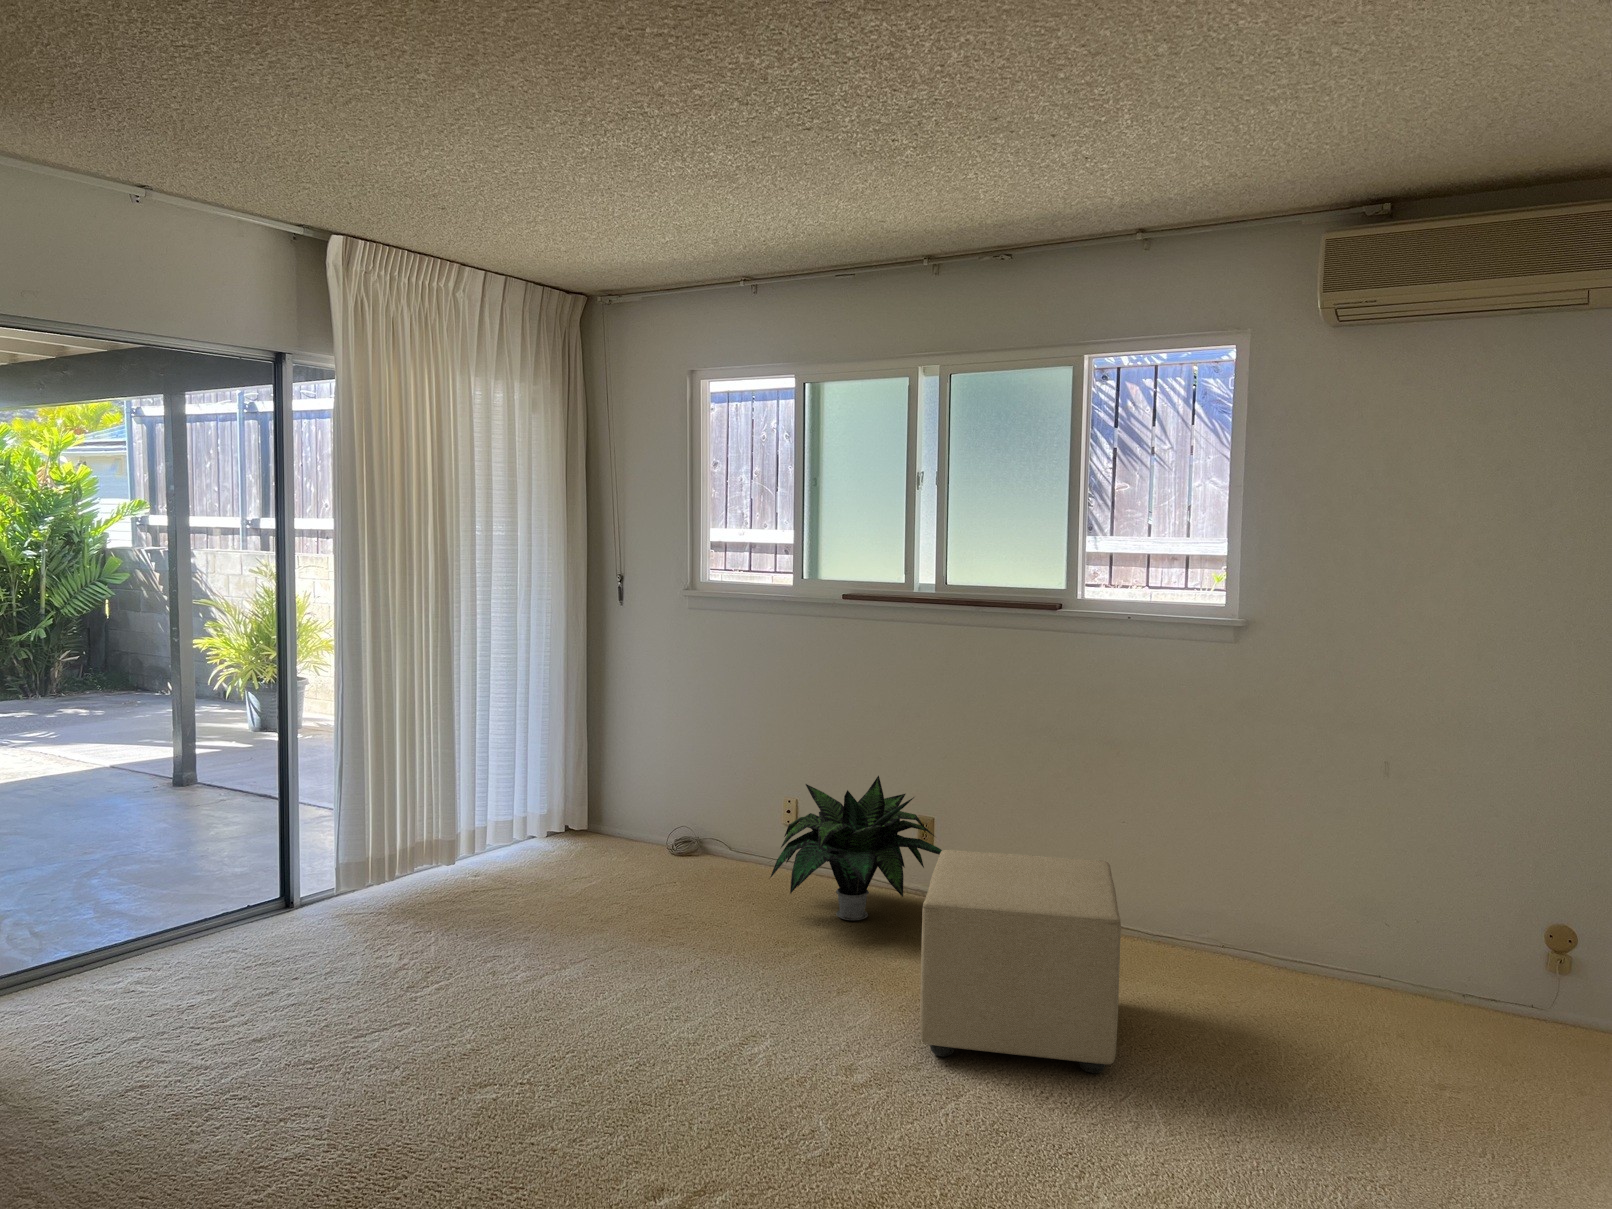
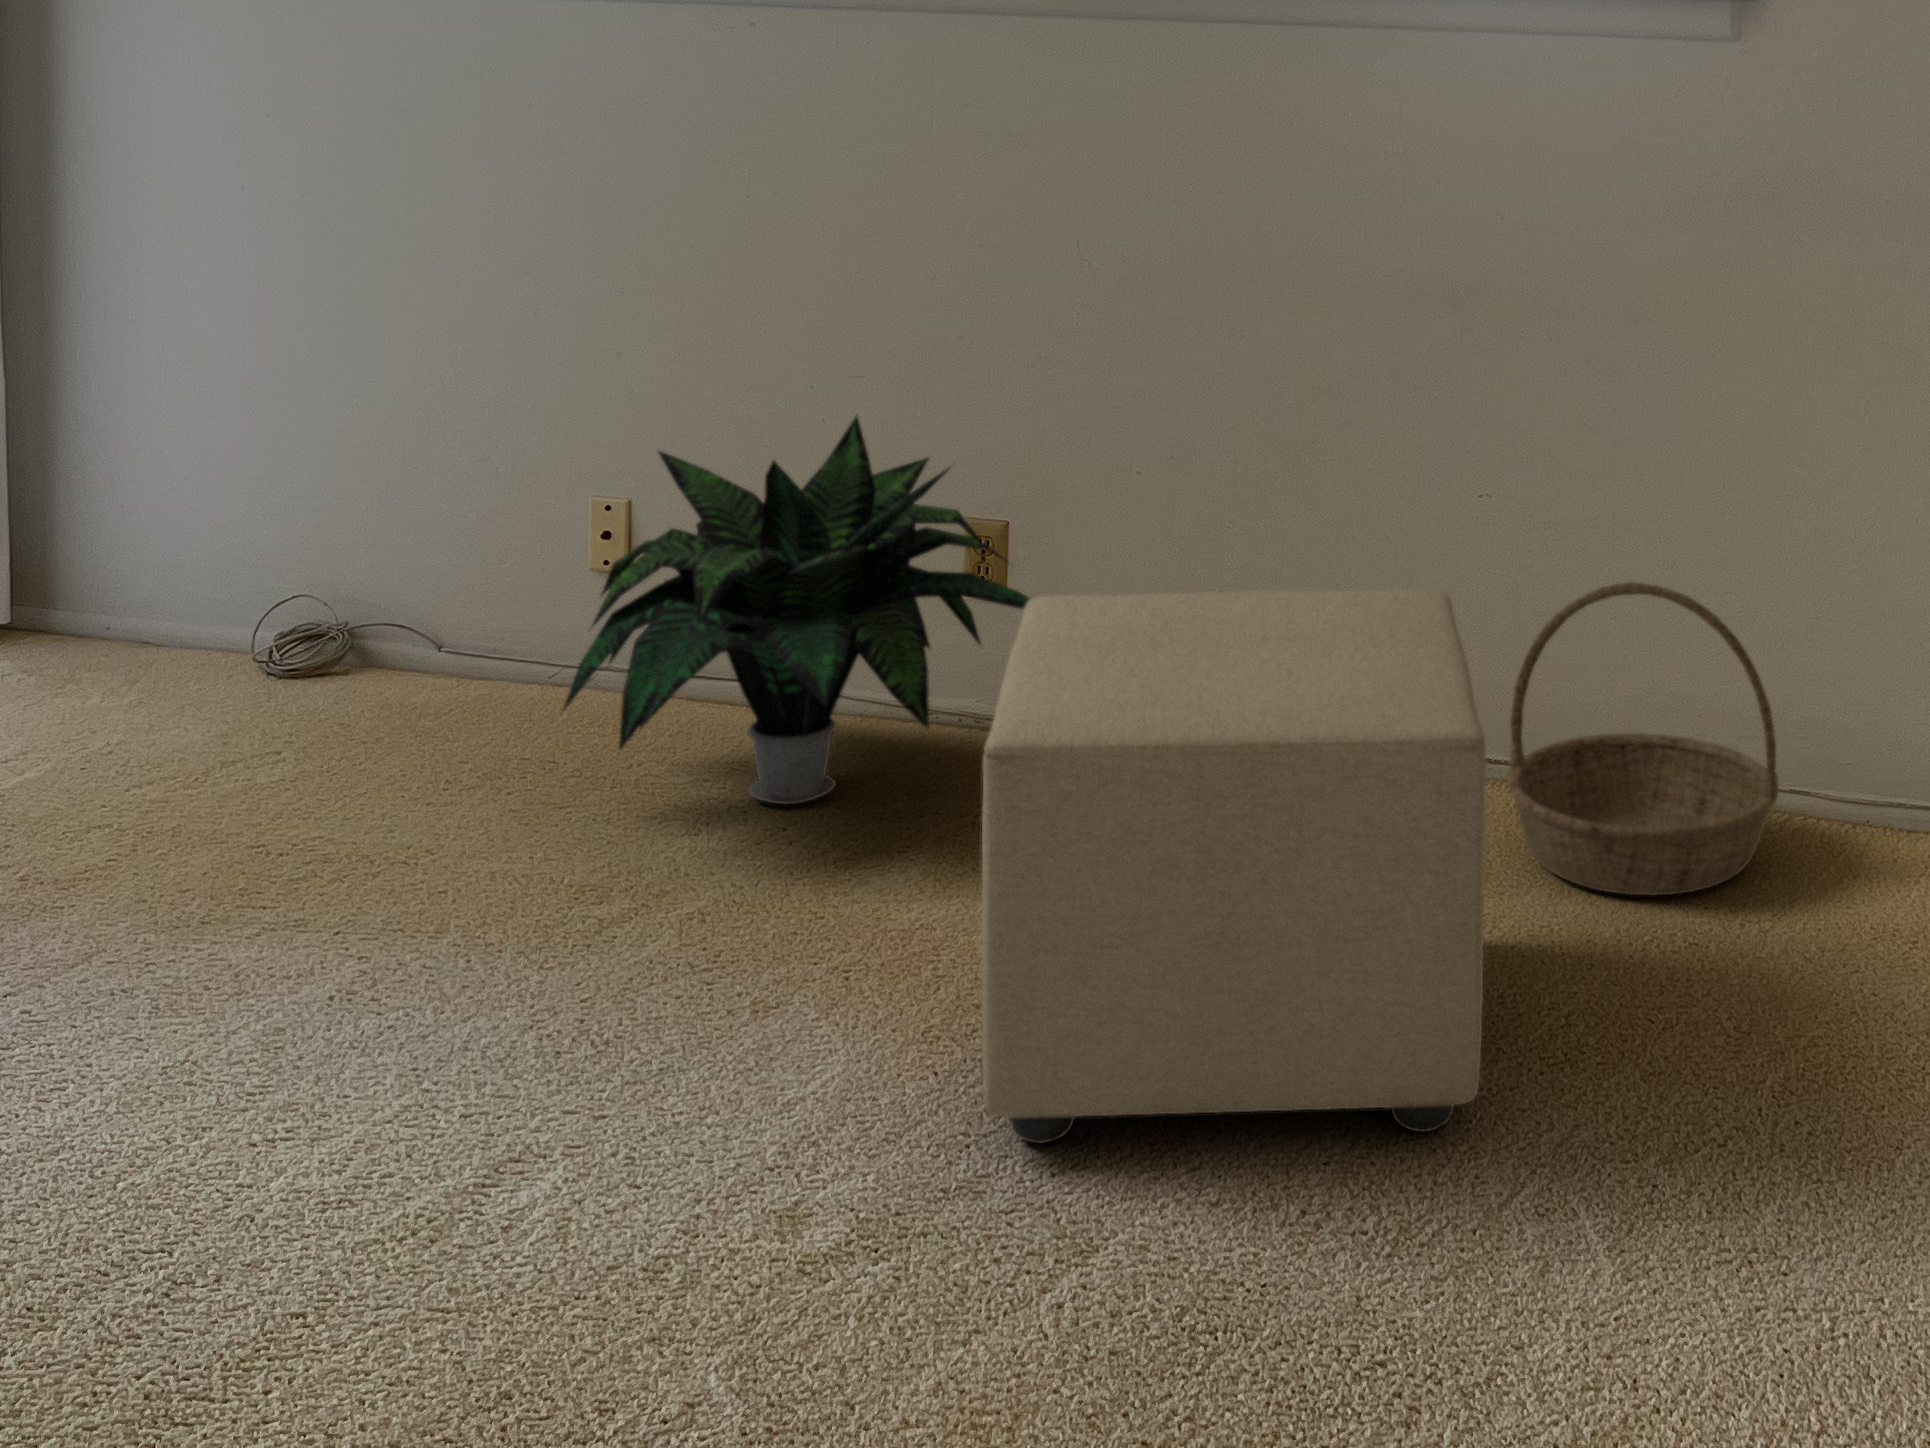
basket: none [1134,865,1251,995] -> present [1508,582,1778,895]

